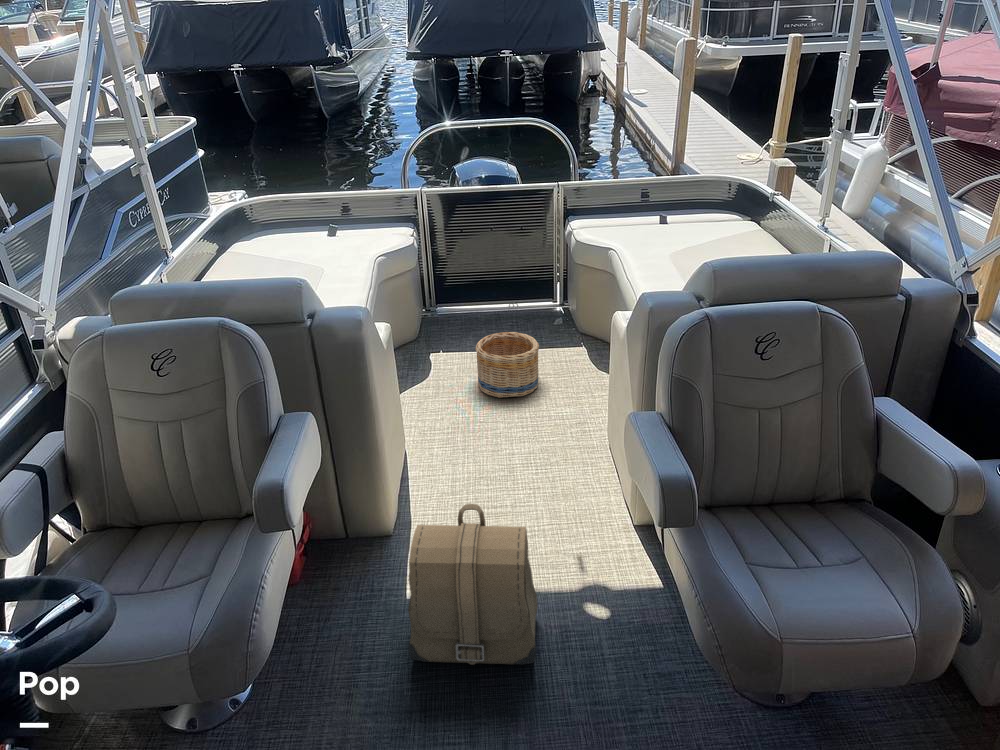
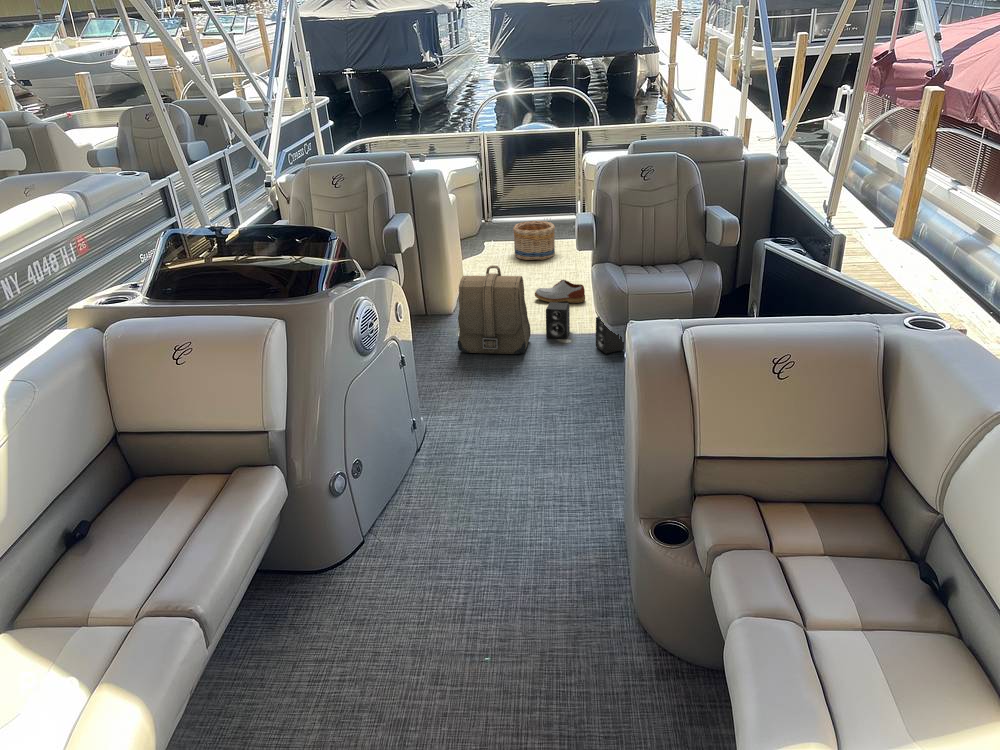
shoe: none [526,467,610,505] -> present [535,280,585,303]
speaker: none [564,543,716,659] -> present [546,302,625,354]

